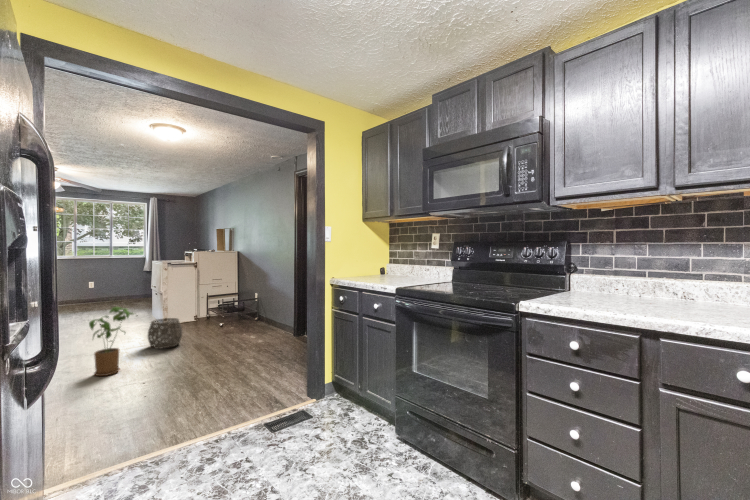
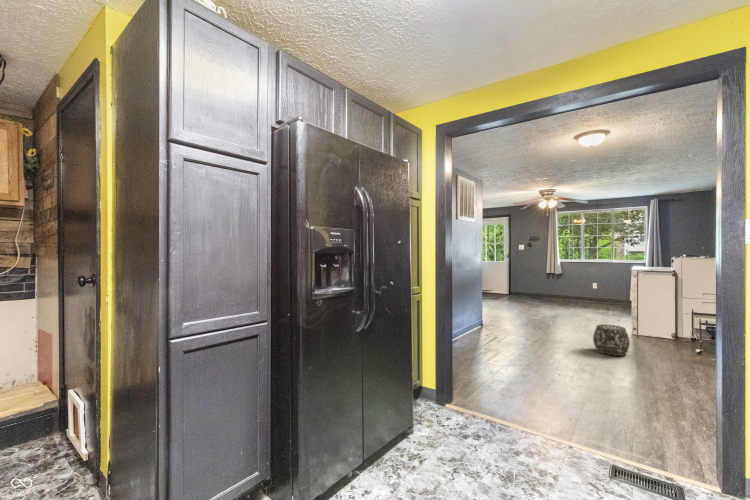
house plant: present [89,307,133,376] -> none [532,304,567,359]

